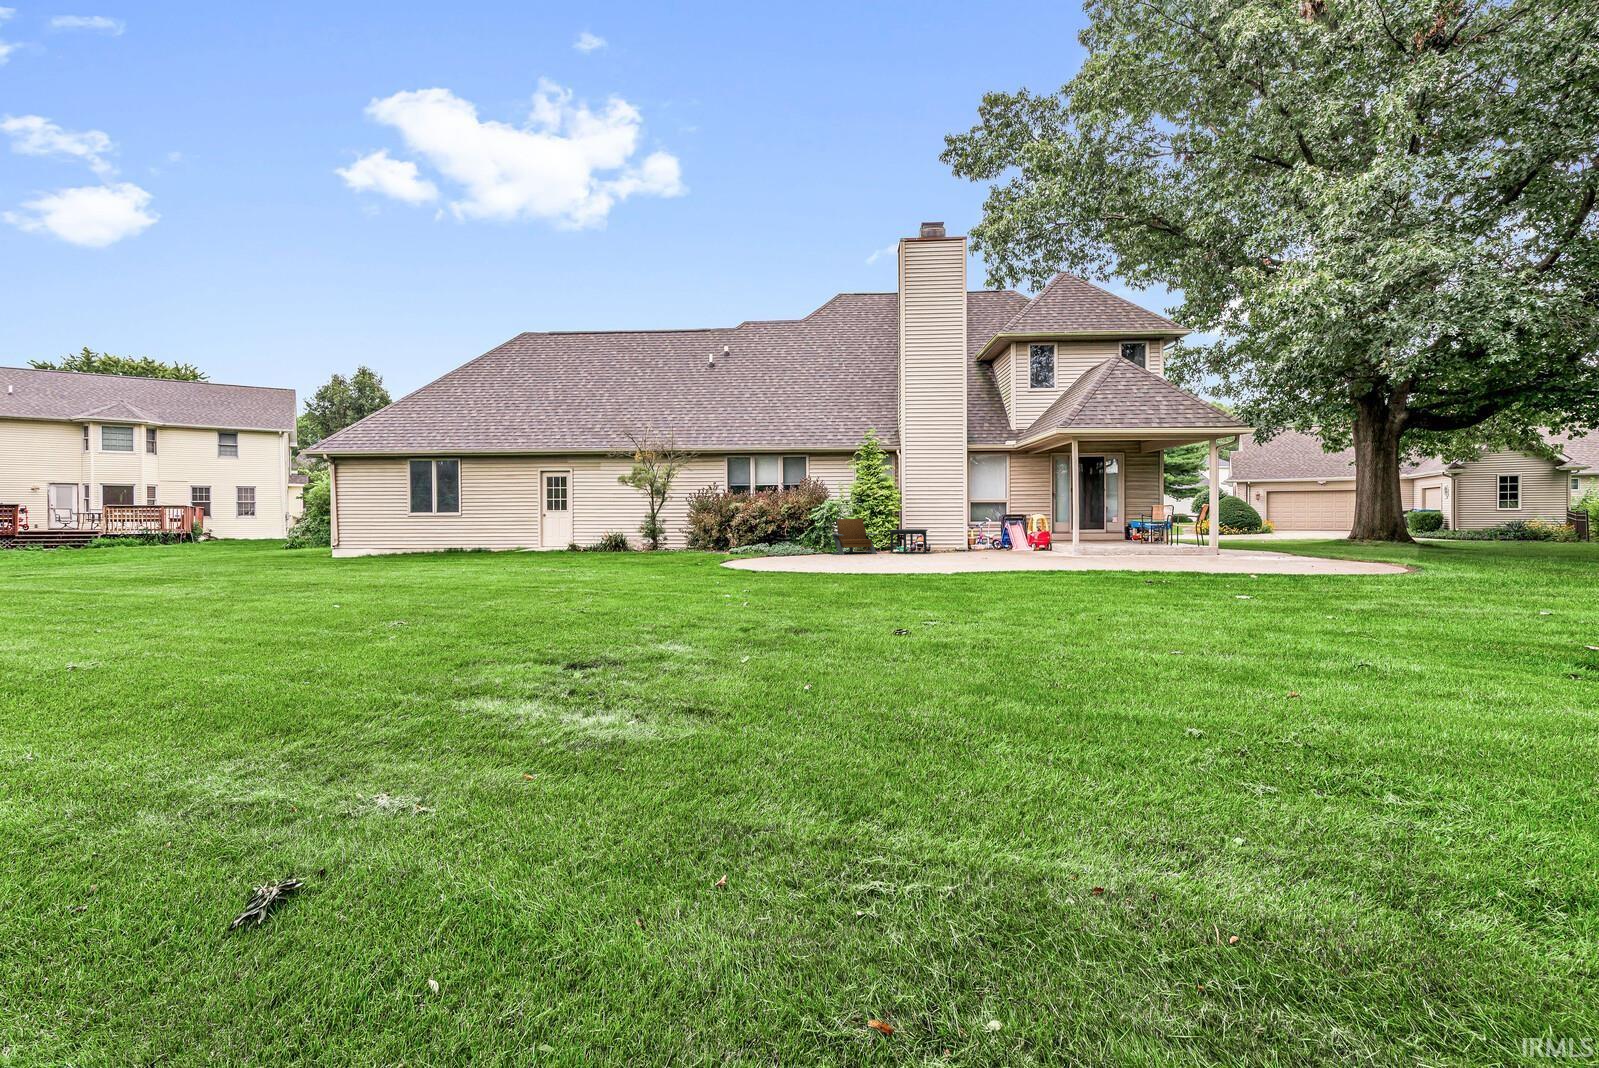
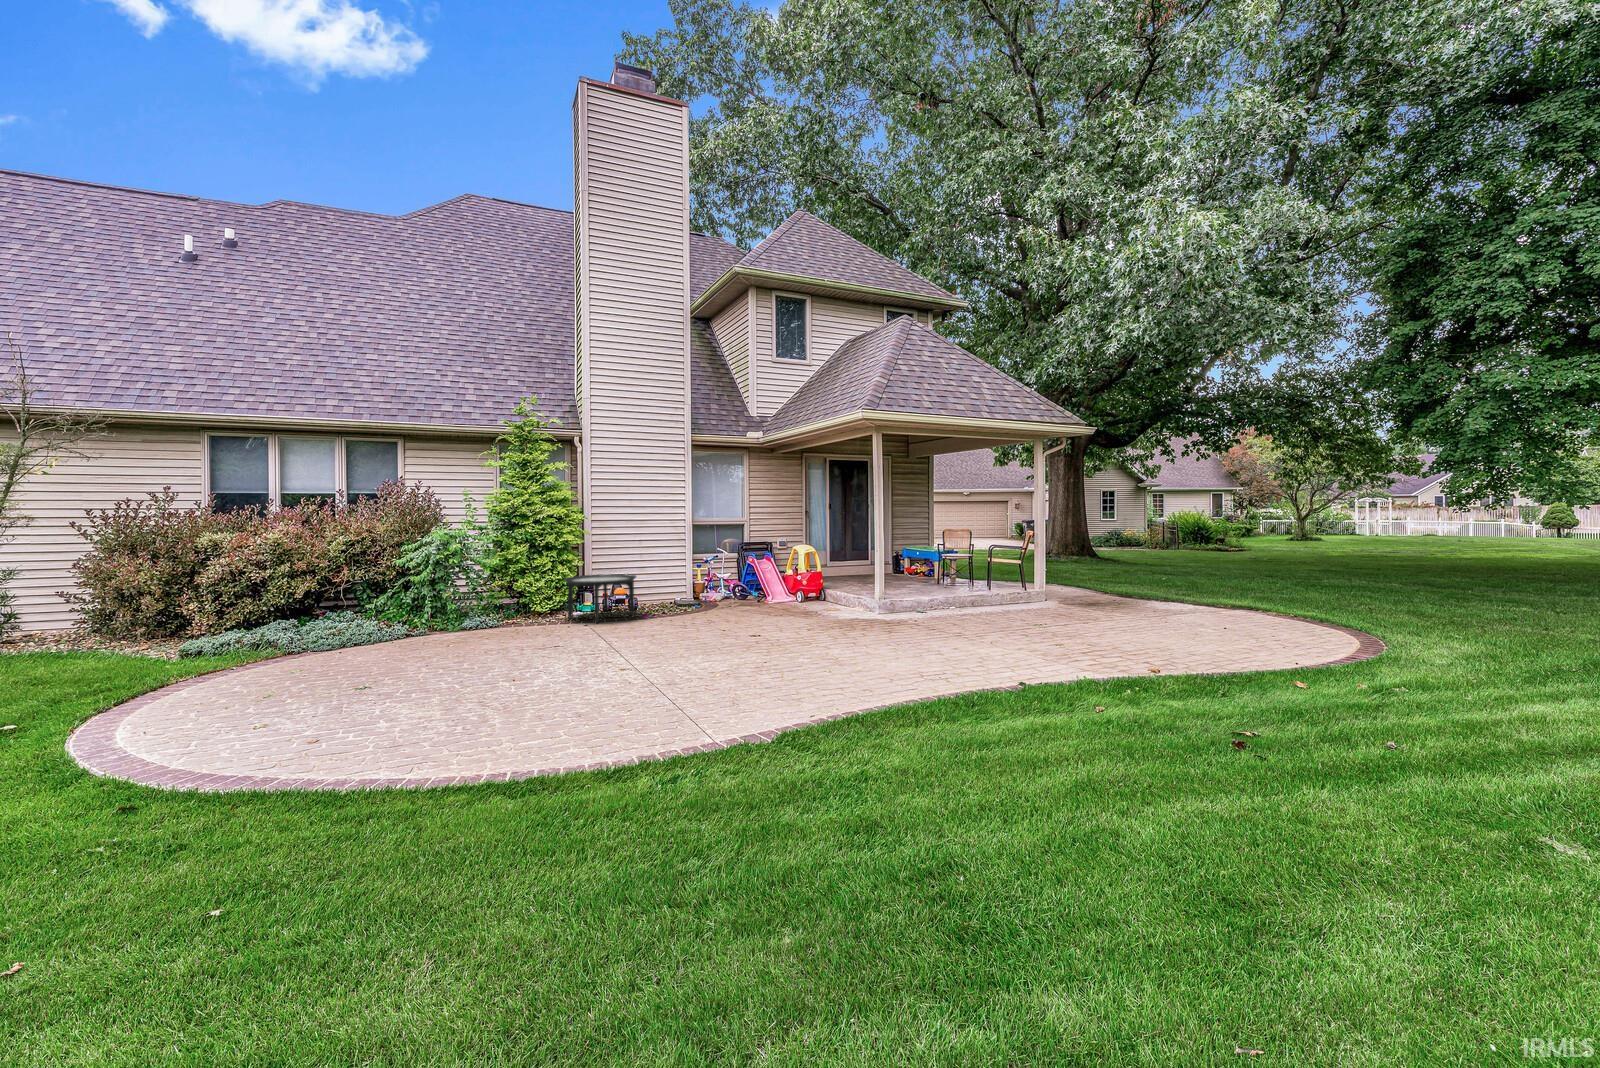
lounge chair: present [832,519,877,555] -> none [449,560,543,636]

